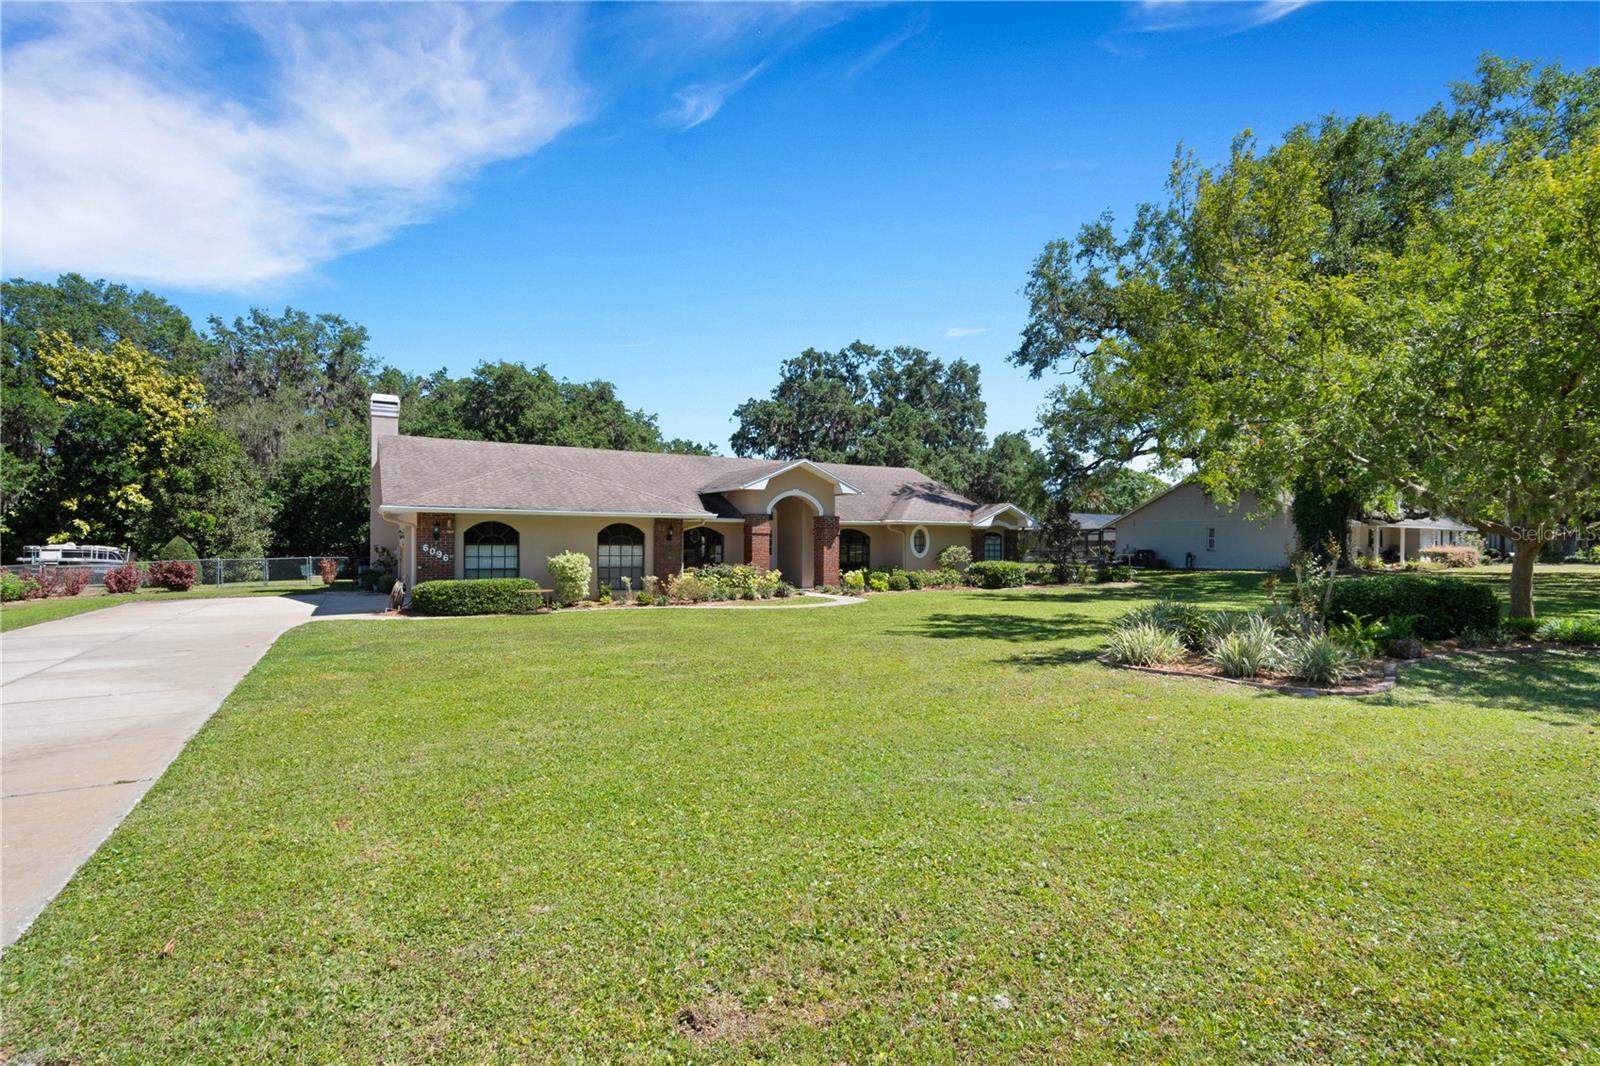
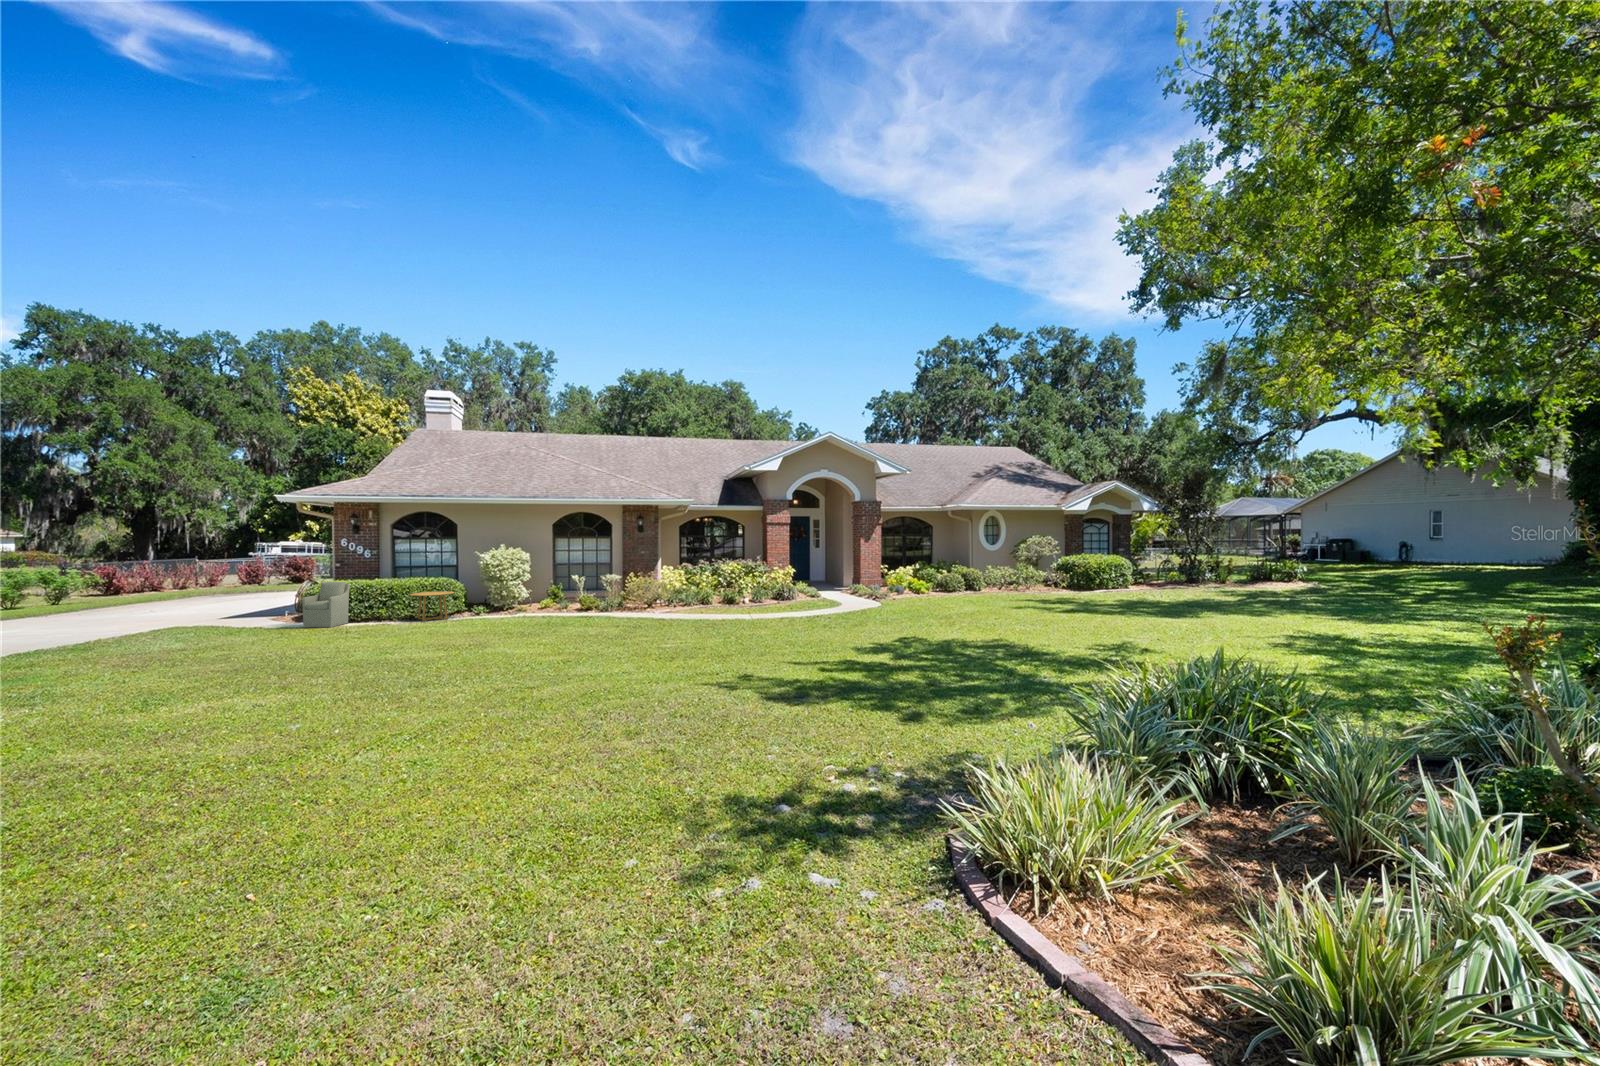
chair: none [444,580,472,620] -> present [302,582,350,628]

